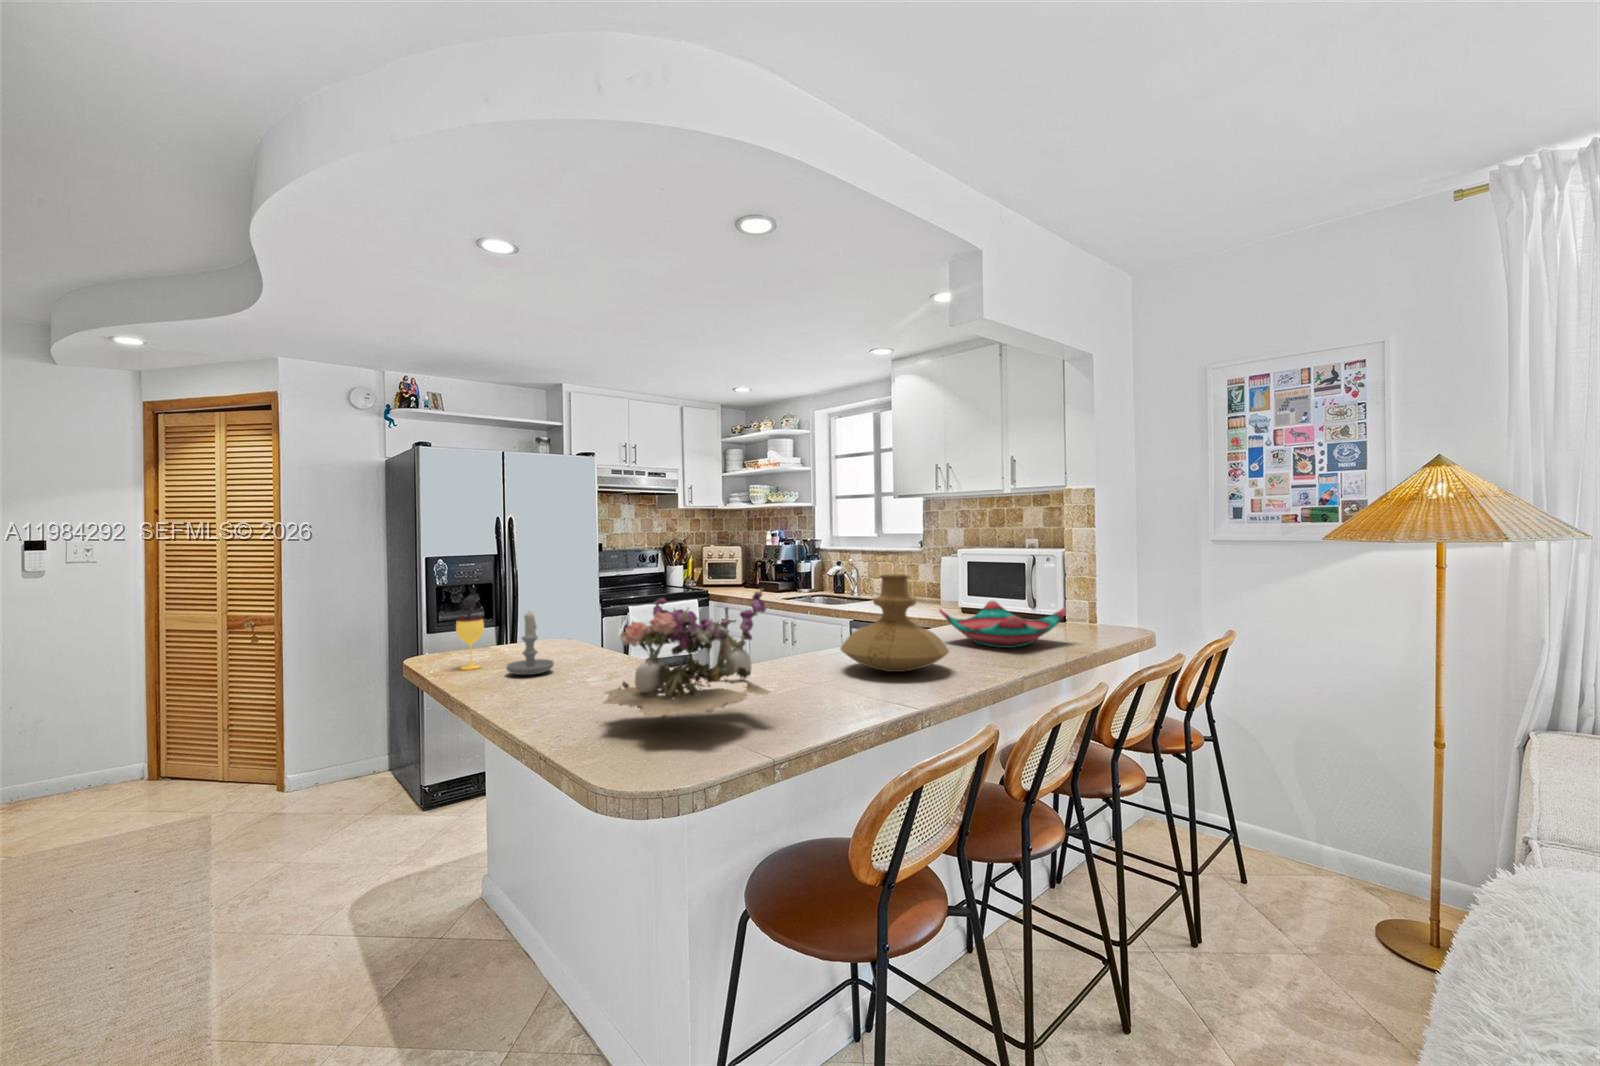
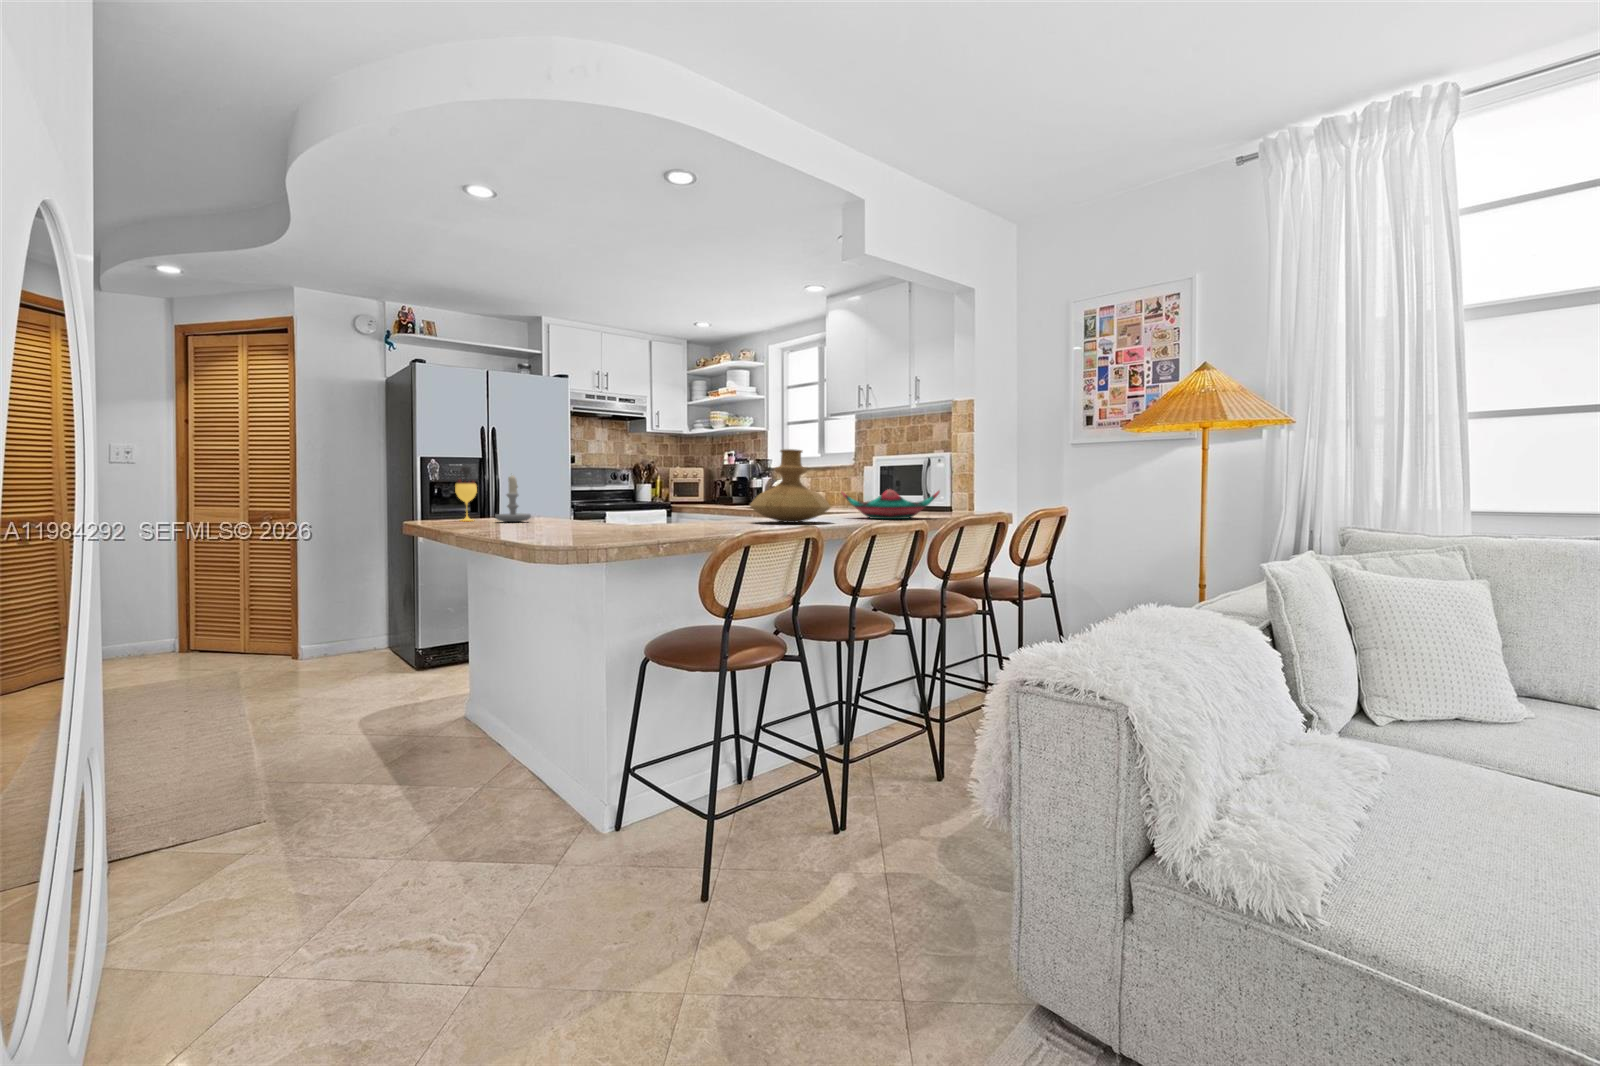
flower arrangement: present [604,589,769,721] -> none [563,439,680,530]

